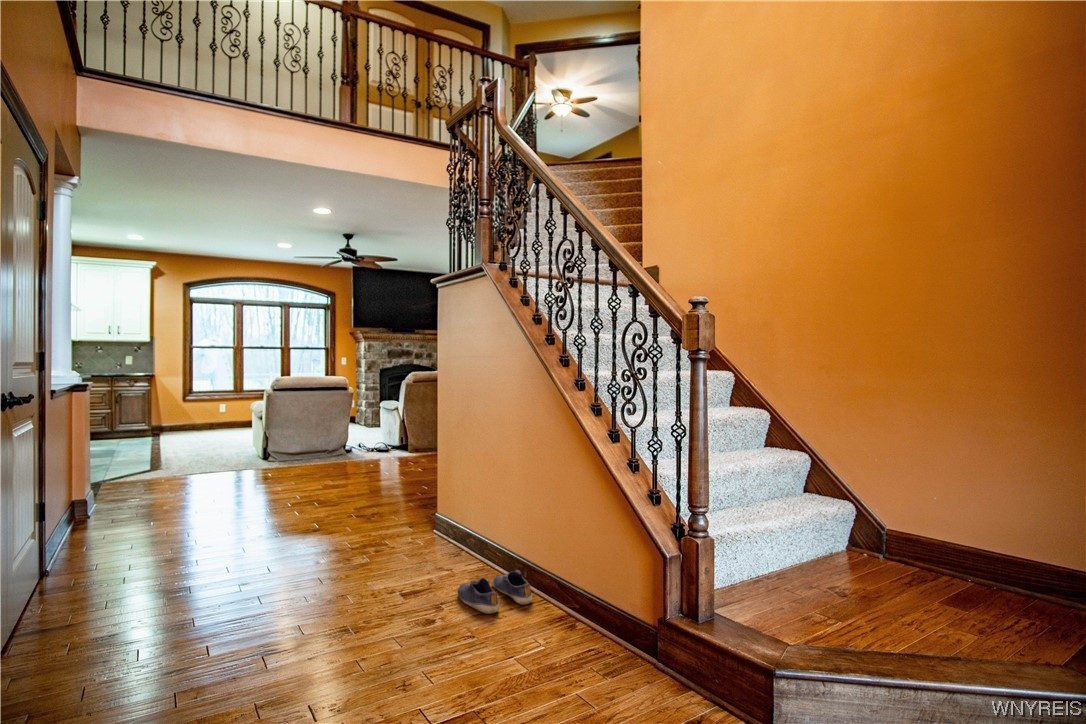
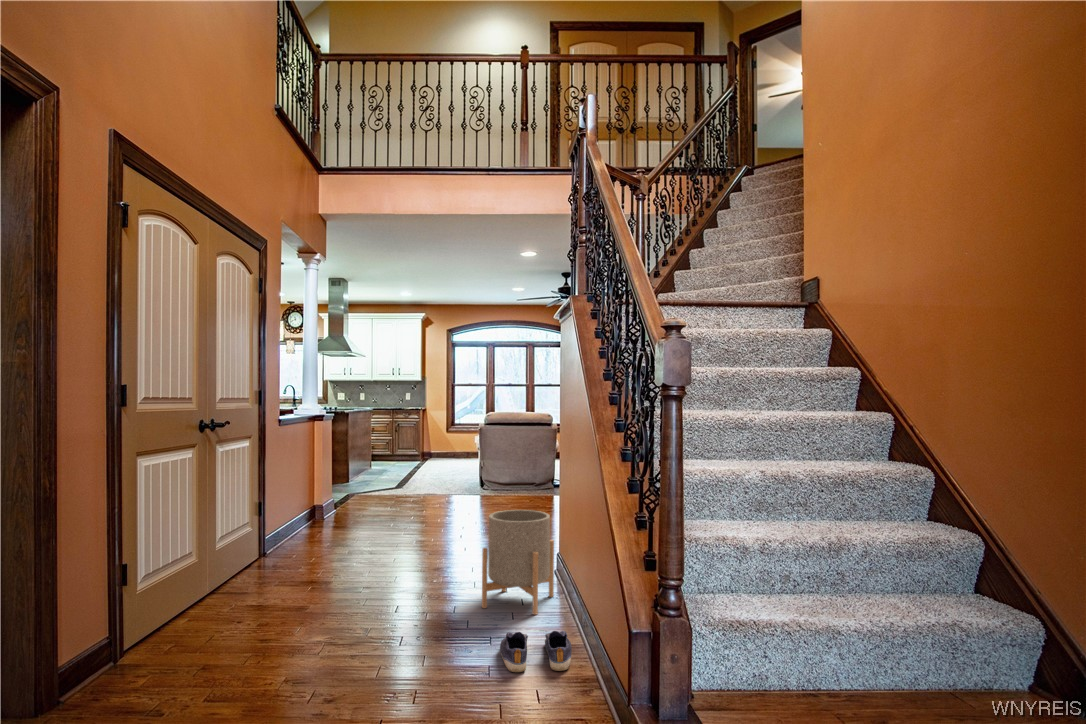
planter: none [398,469,459,568] -> present [482,510,554,615]

